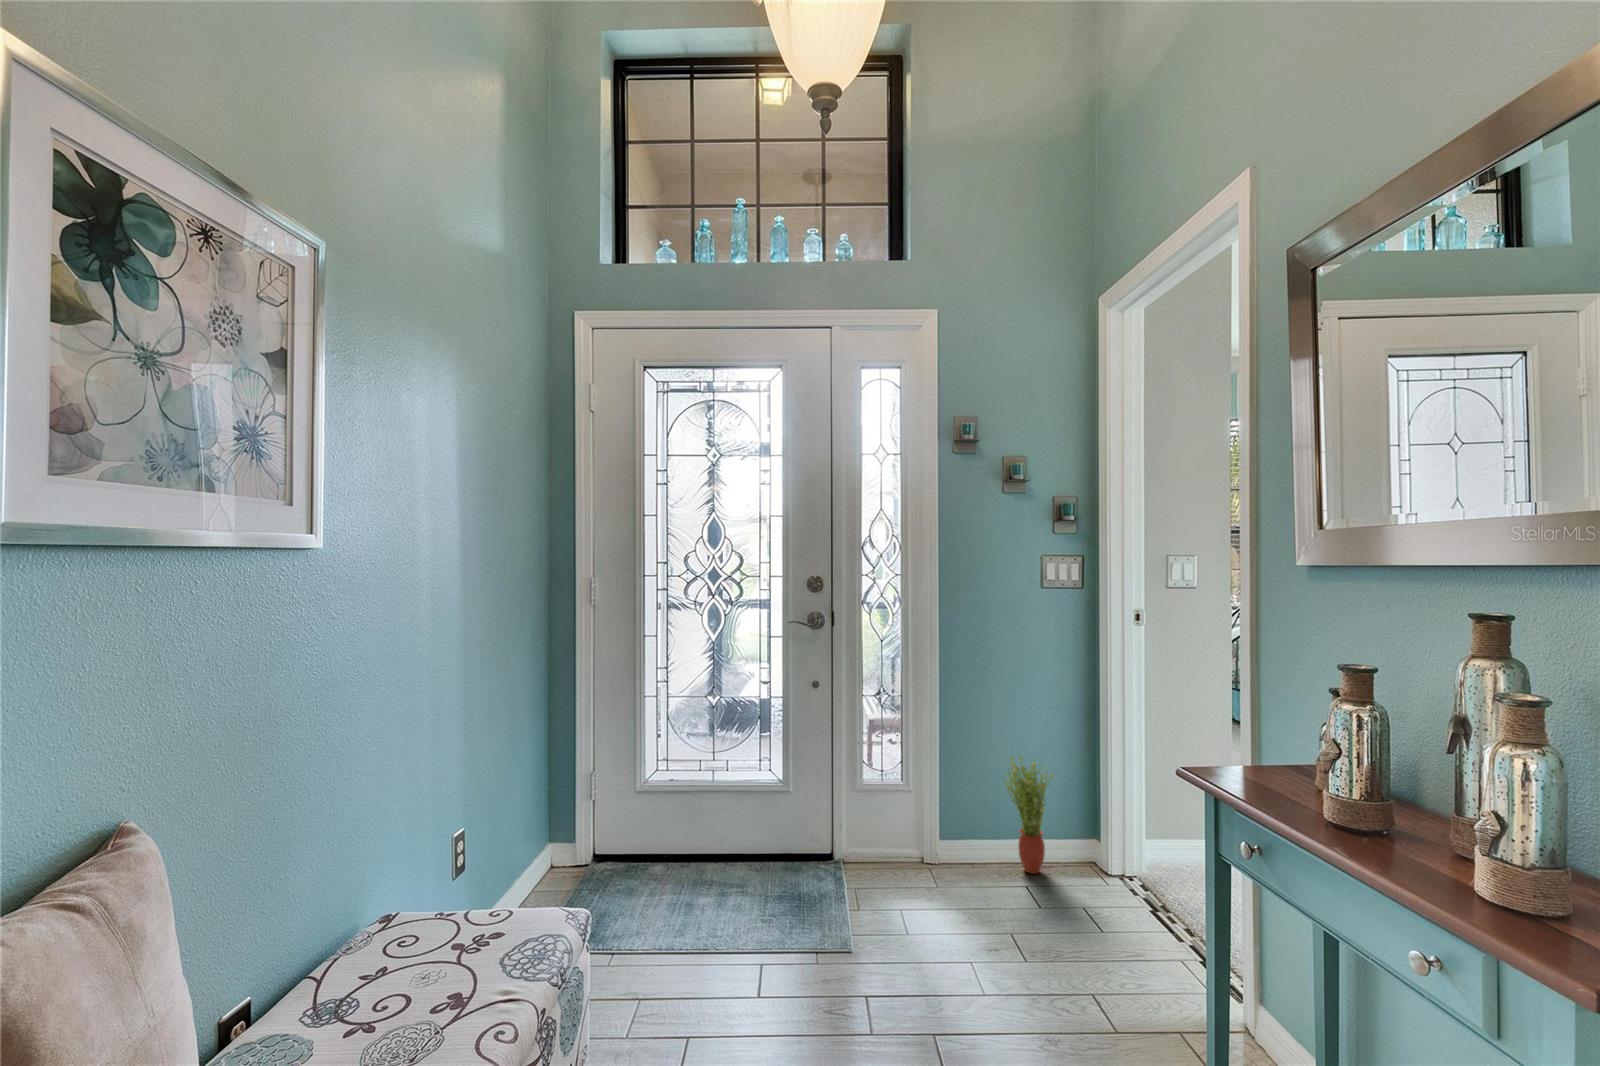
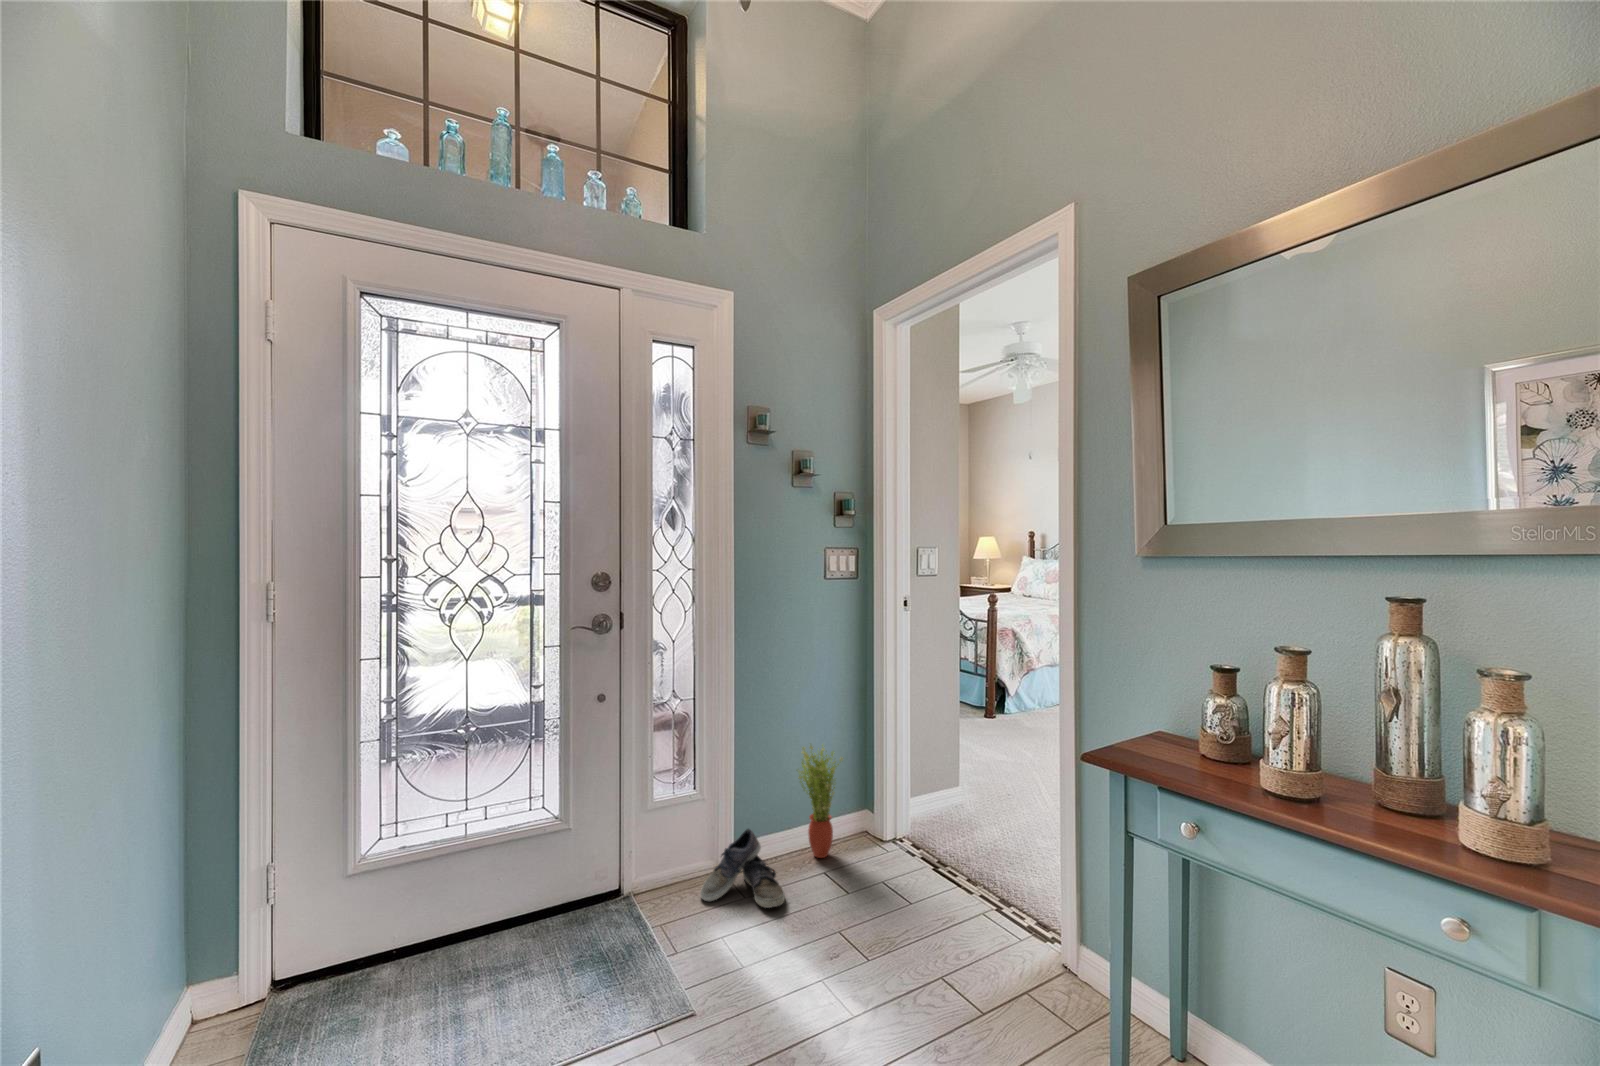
shoe: none [897,825,974,899] -> present [700,829,785,908]

